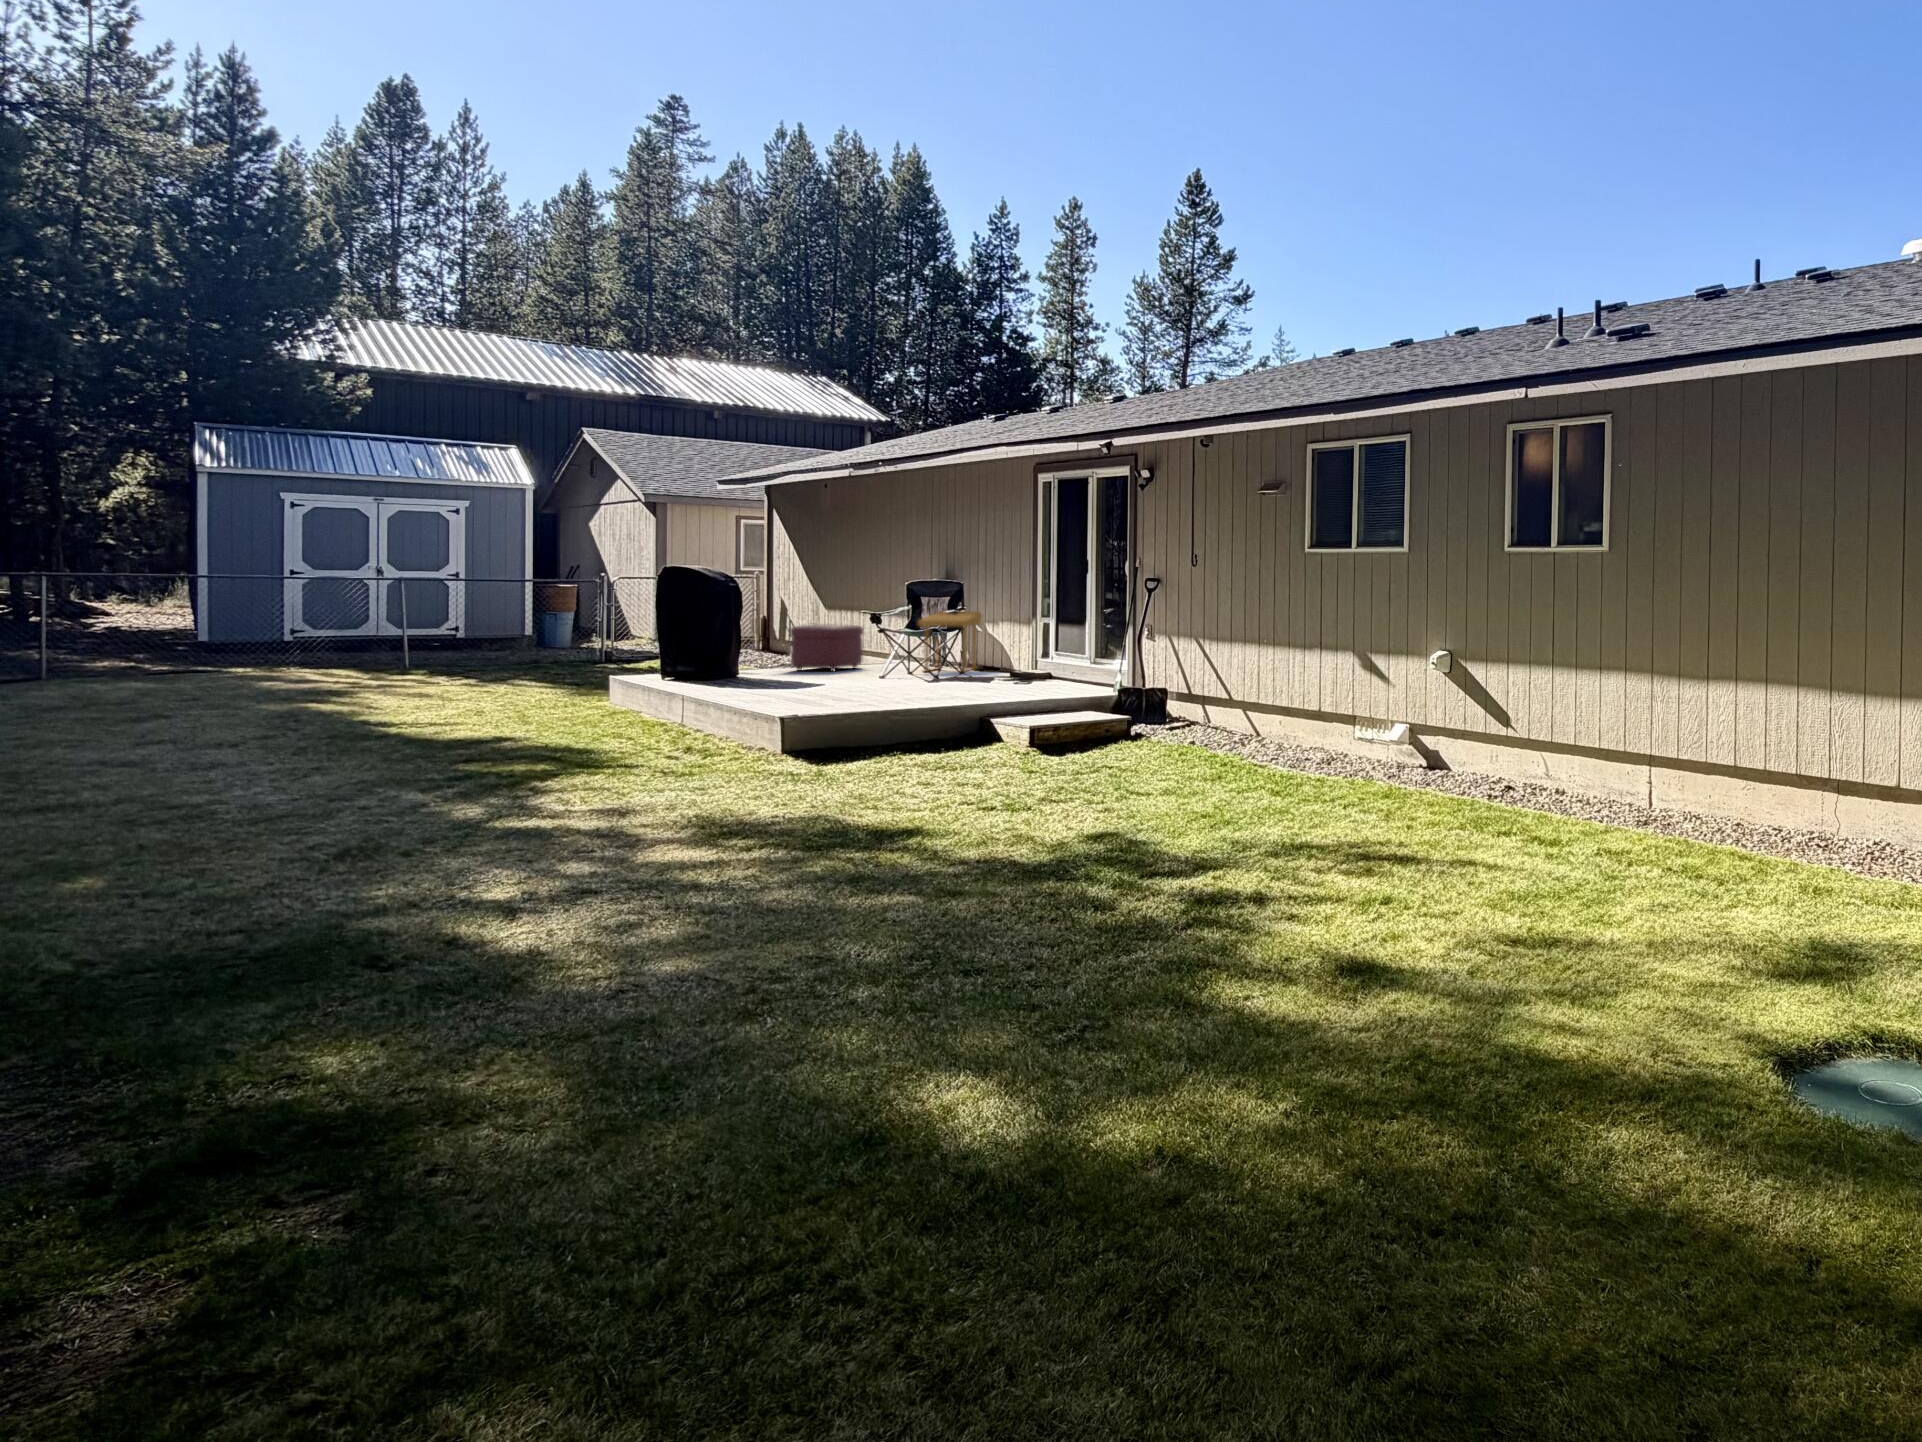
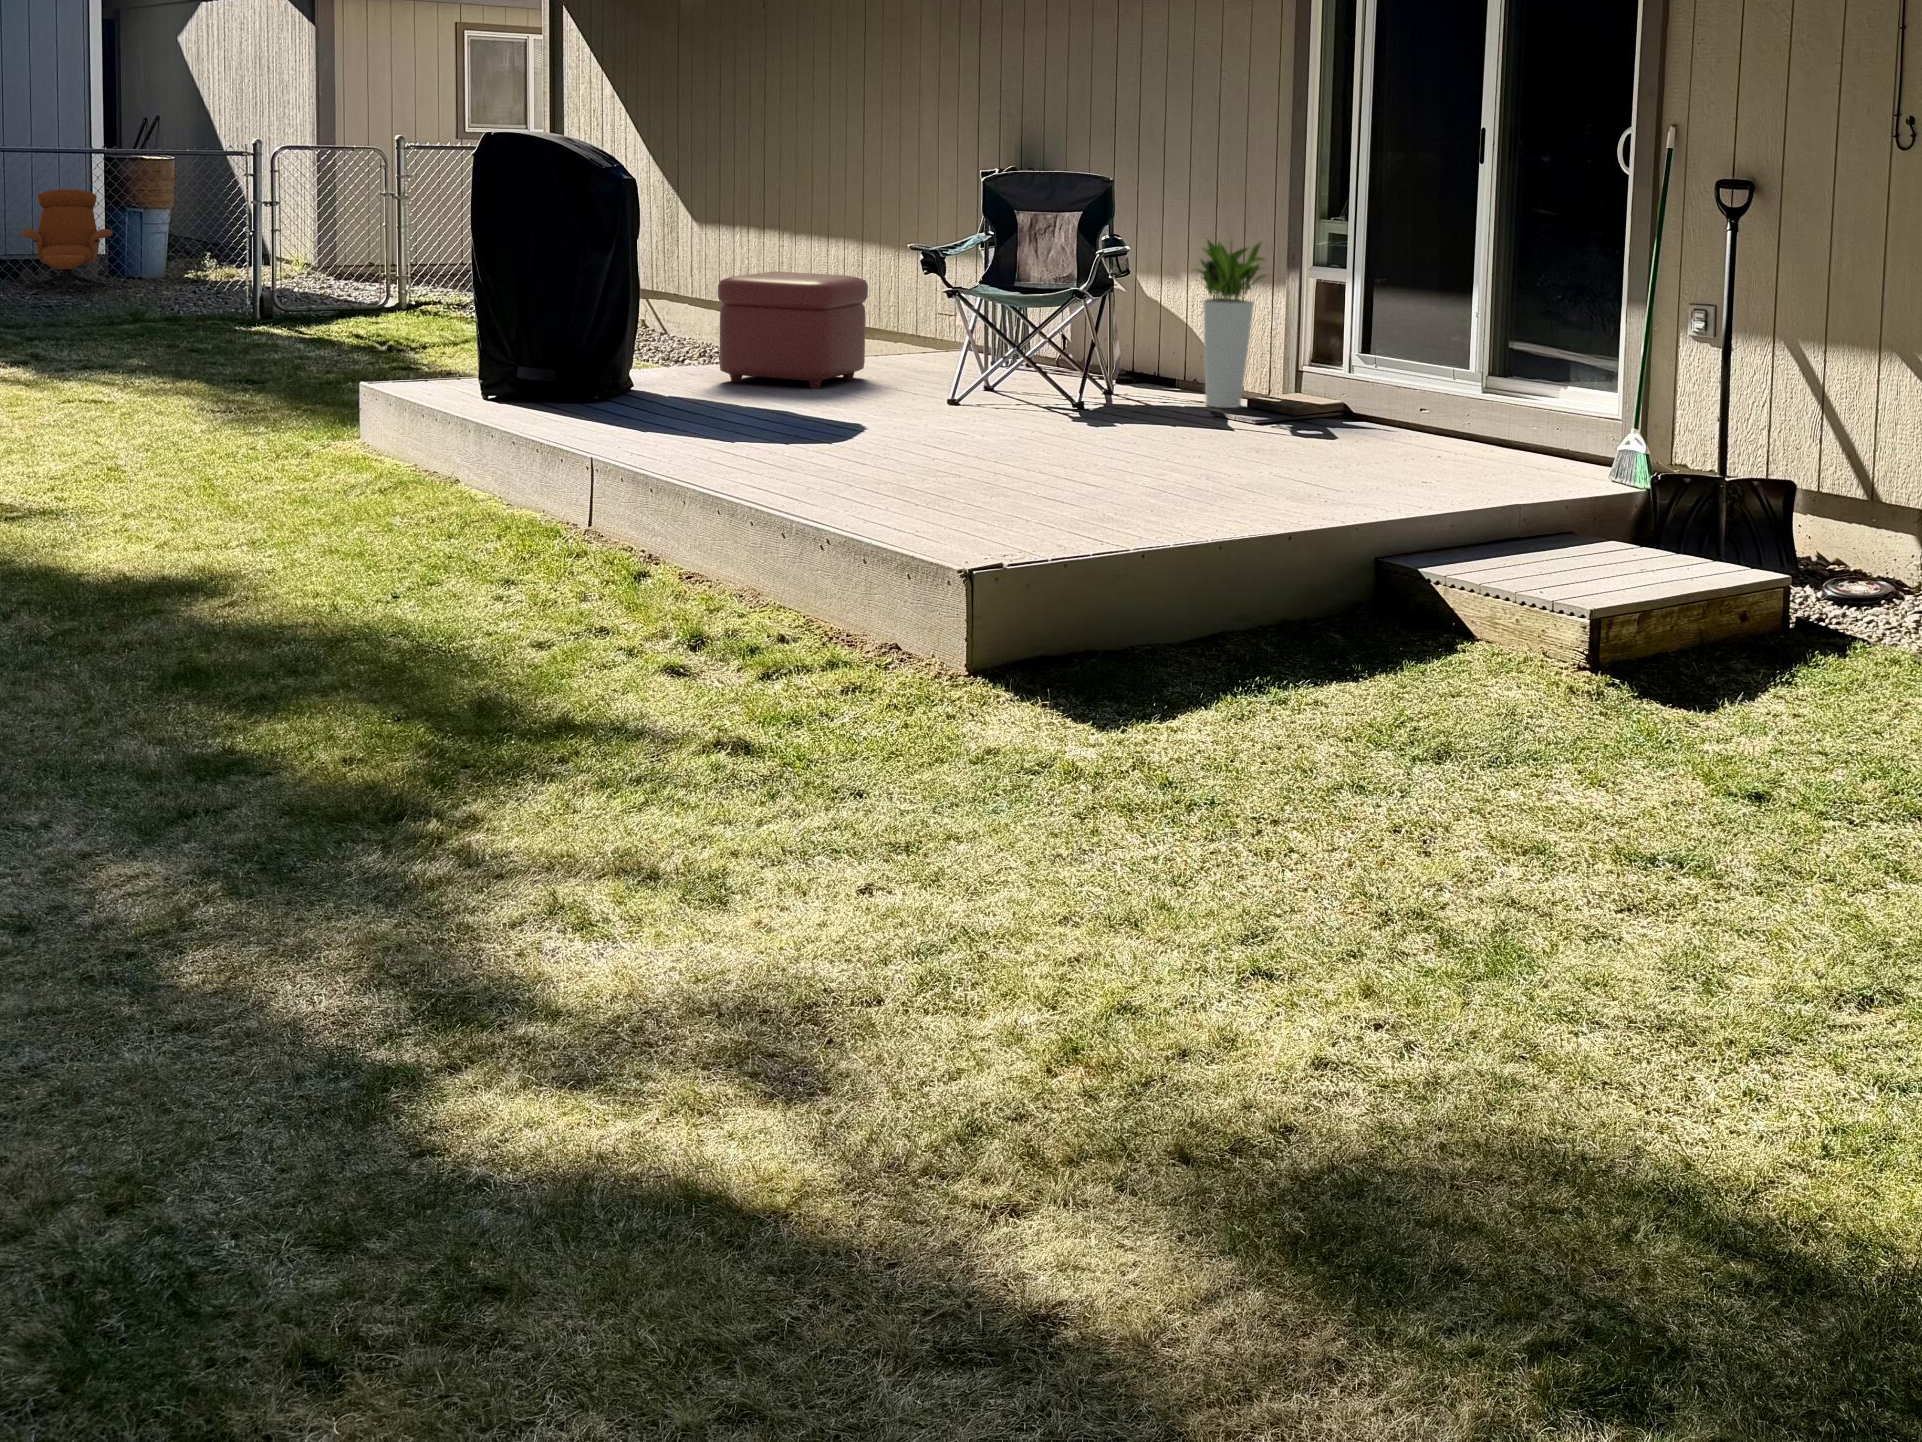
planter: none [987,603,1024,671] -> present [1197,240,1265,408]
lounge chair: none [483,605,539,658] -> present [20,189,113,295]
side table: present [918,611,982,672] -> none [1027,250,1150,405]

